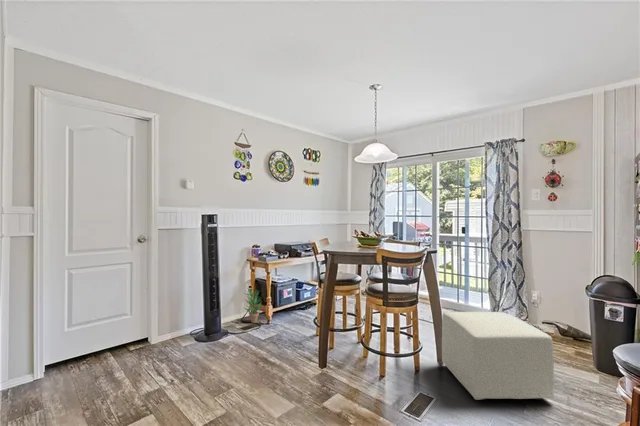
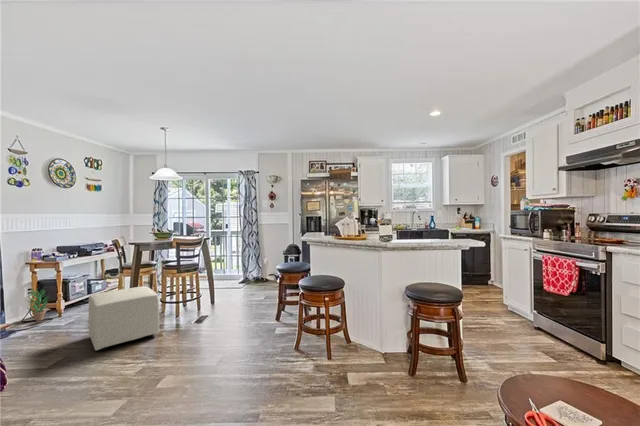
ottoman: present [442,312,554,400] -> present [89,286,159,350]

